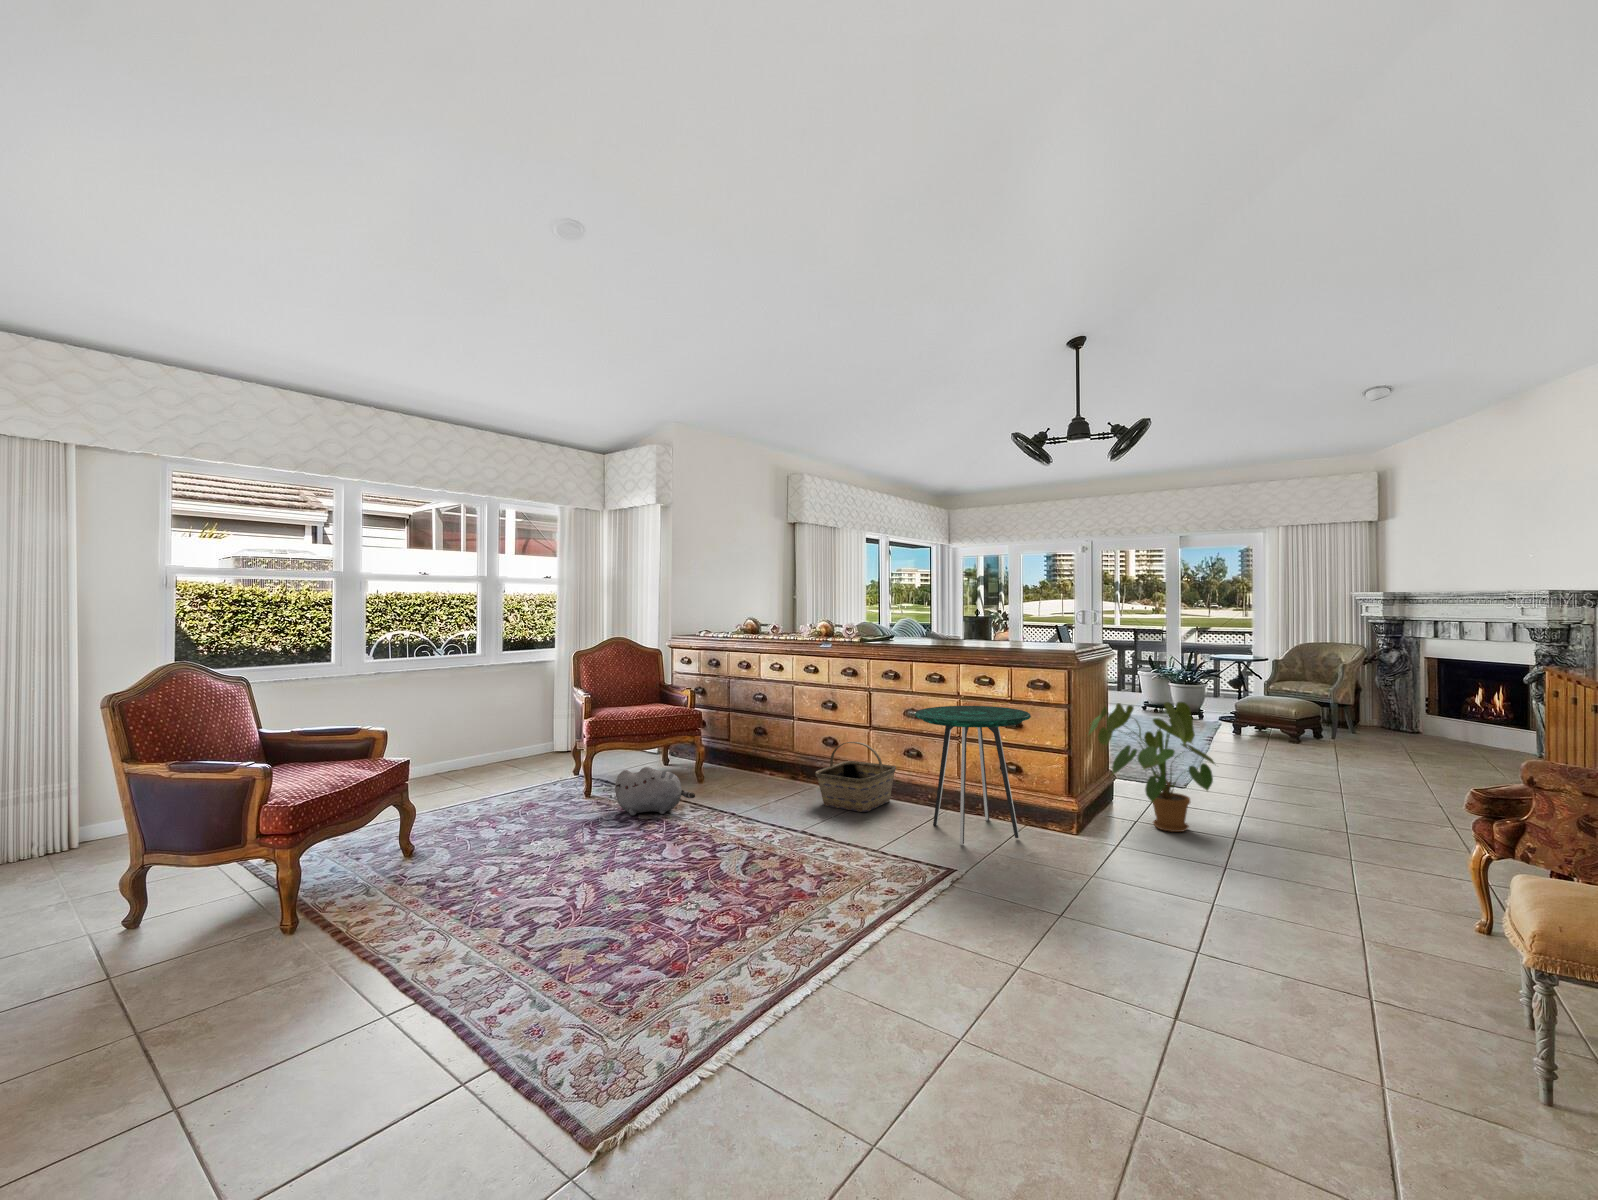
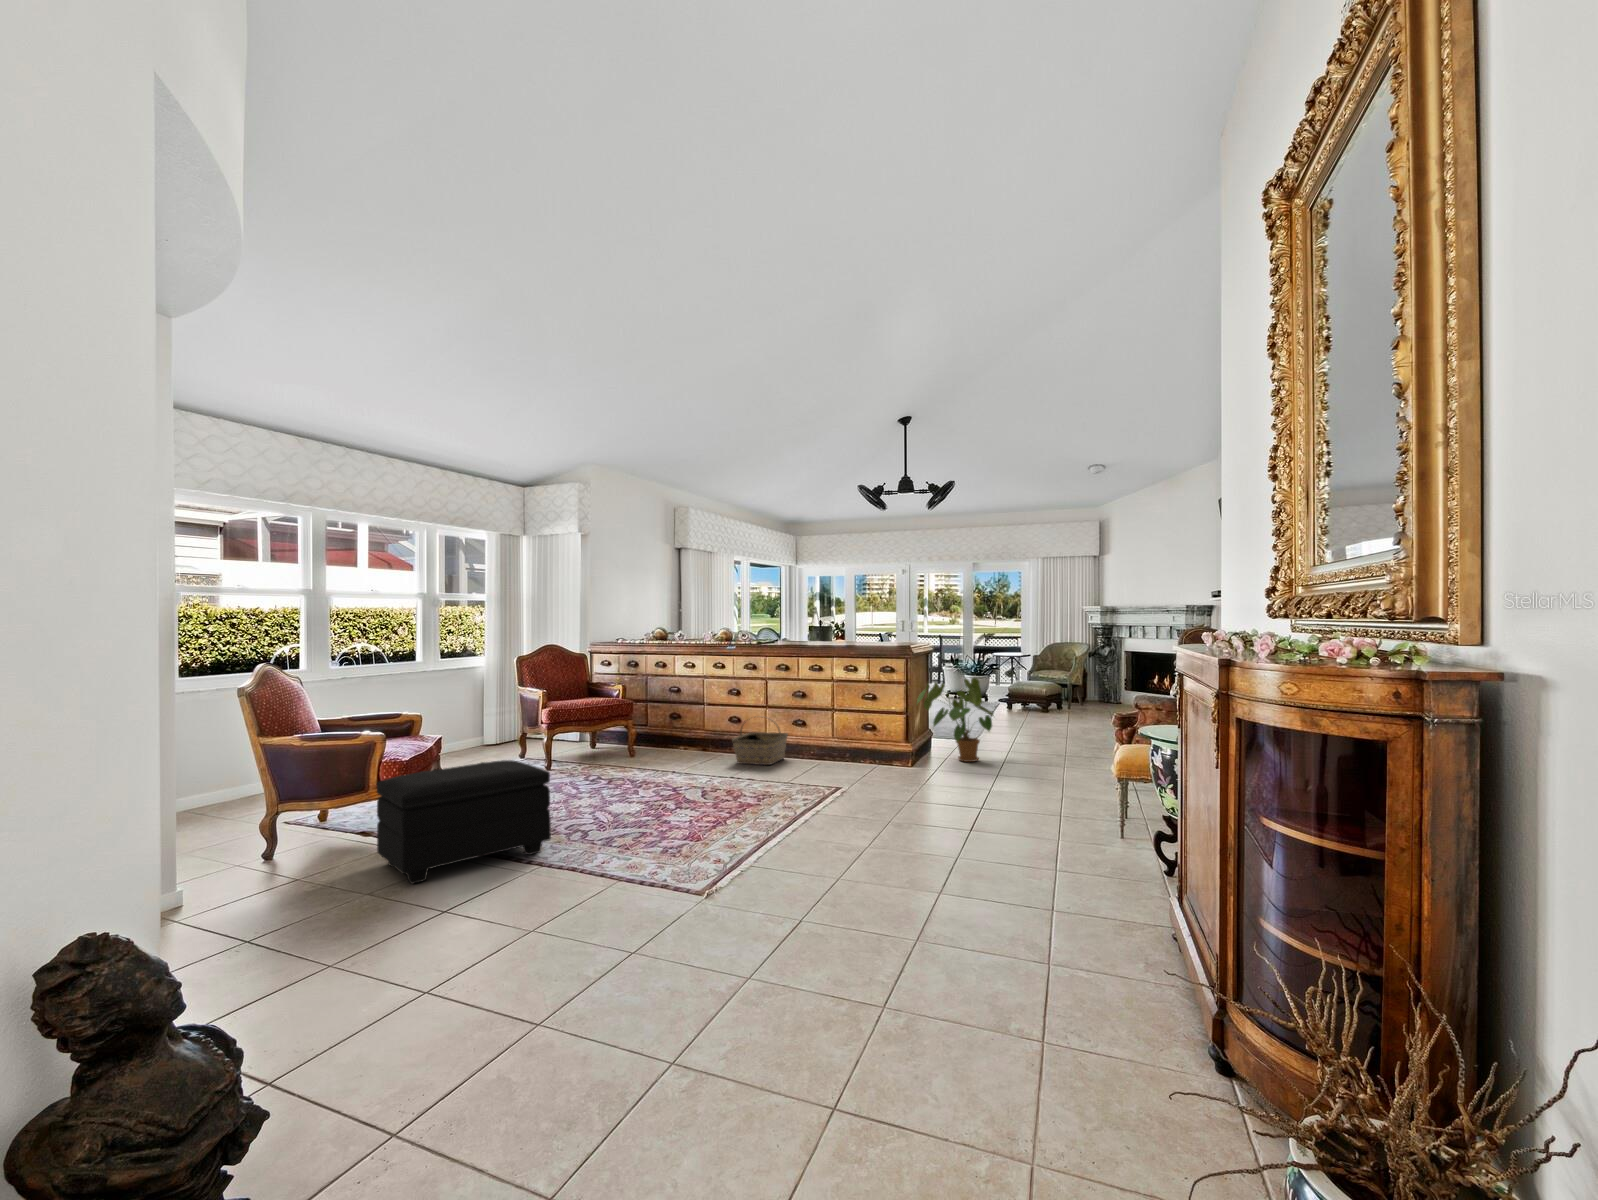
side table: present [915,706,1031,844] -> none [808,686,884,776]
plush toy: present [615,767,695,815] -> none [581,740,646,777]
footstool: none [174,813,446,1023] -> present [377,760,551,884]

